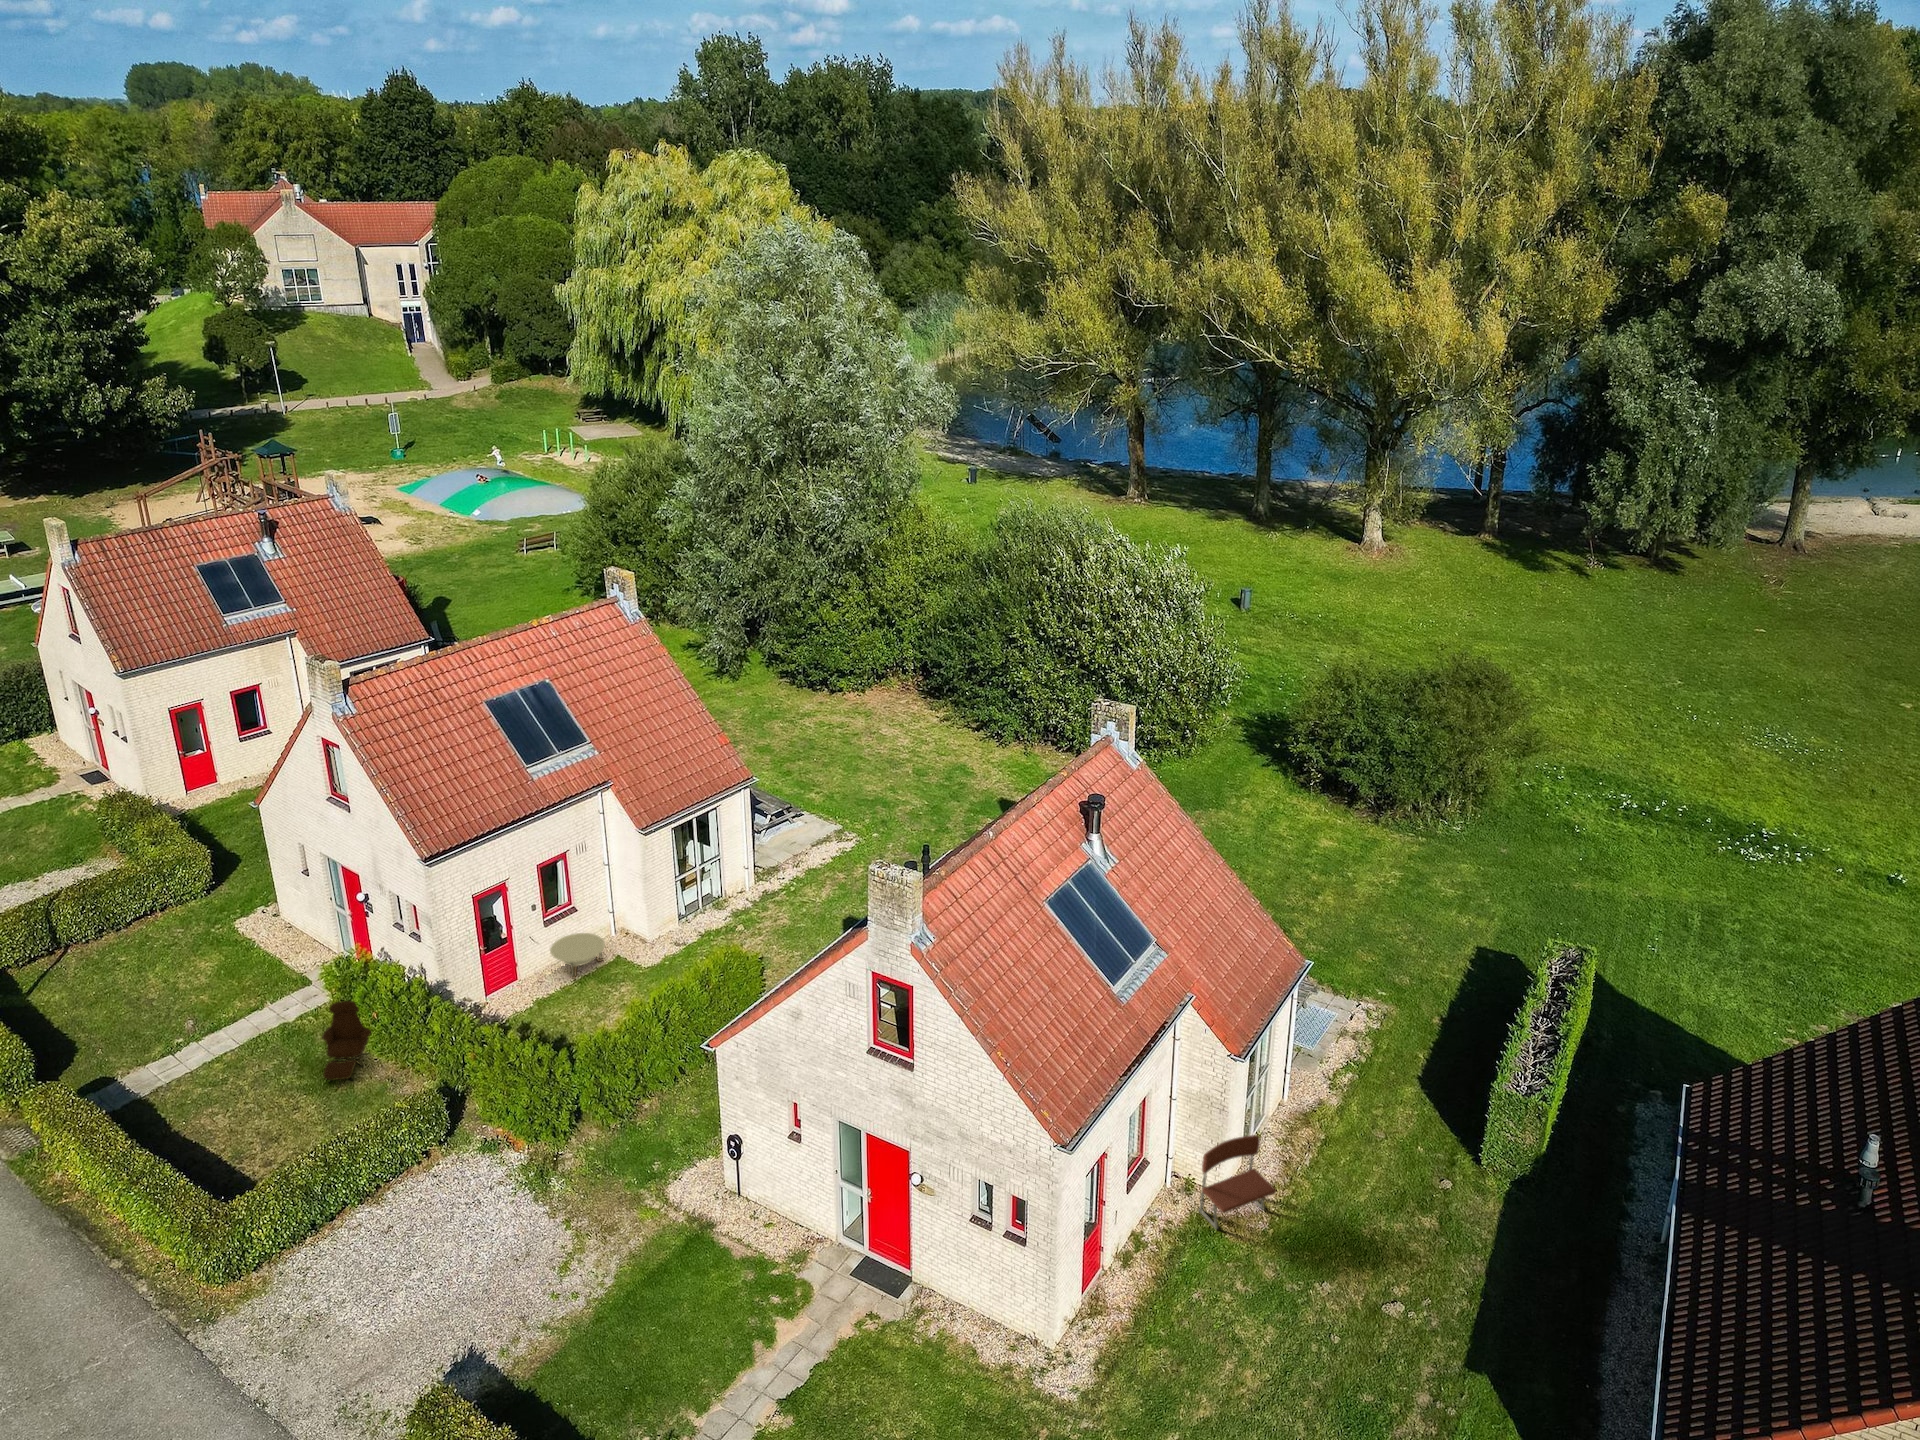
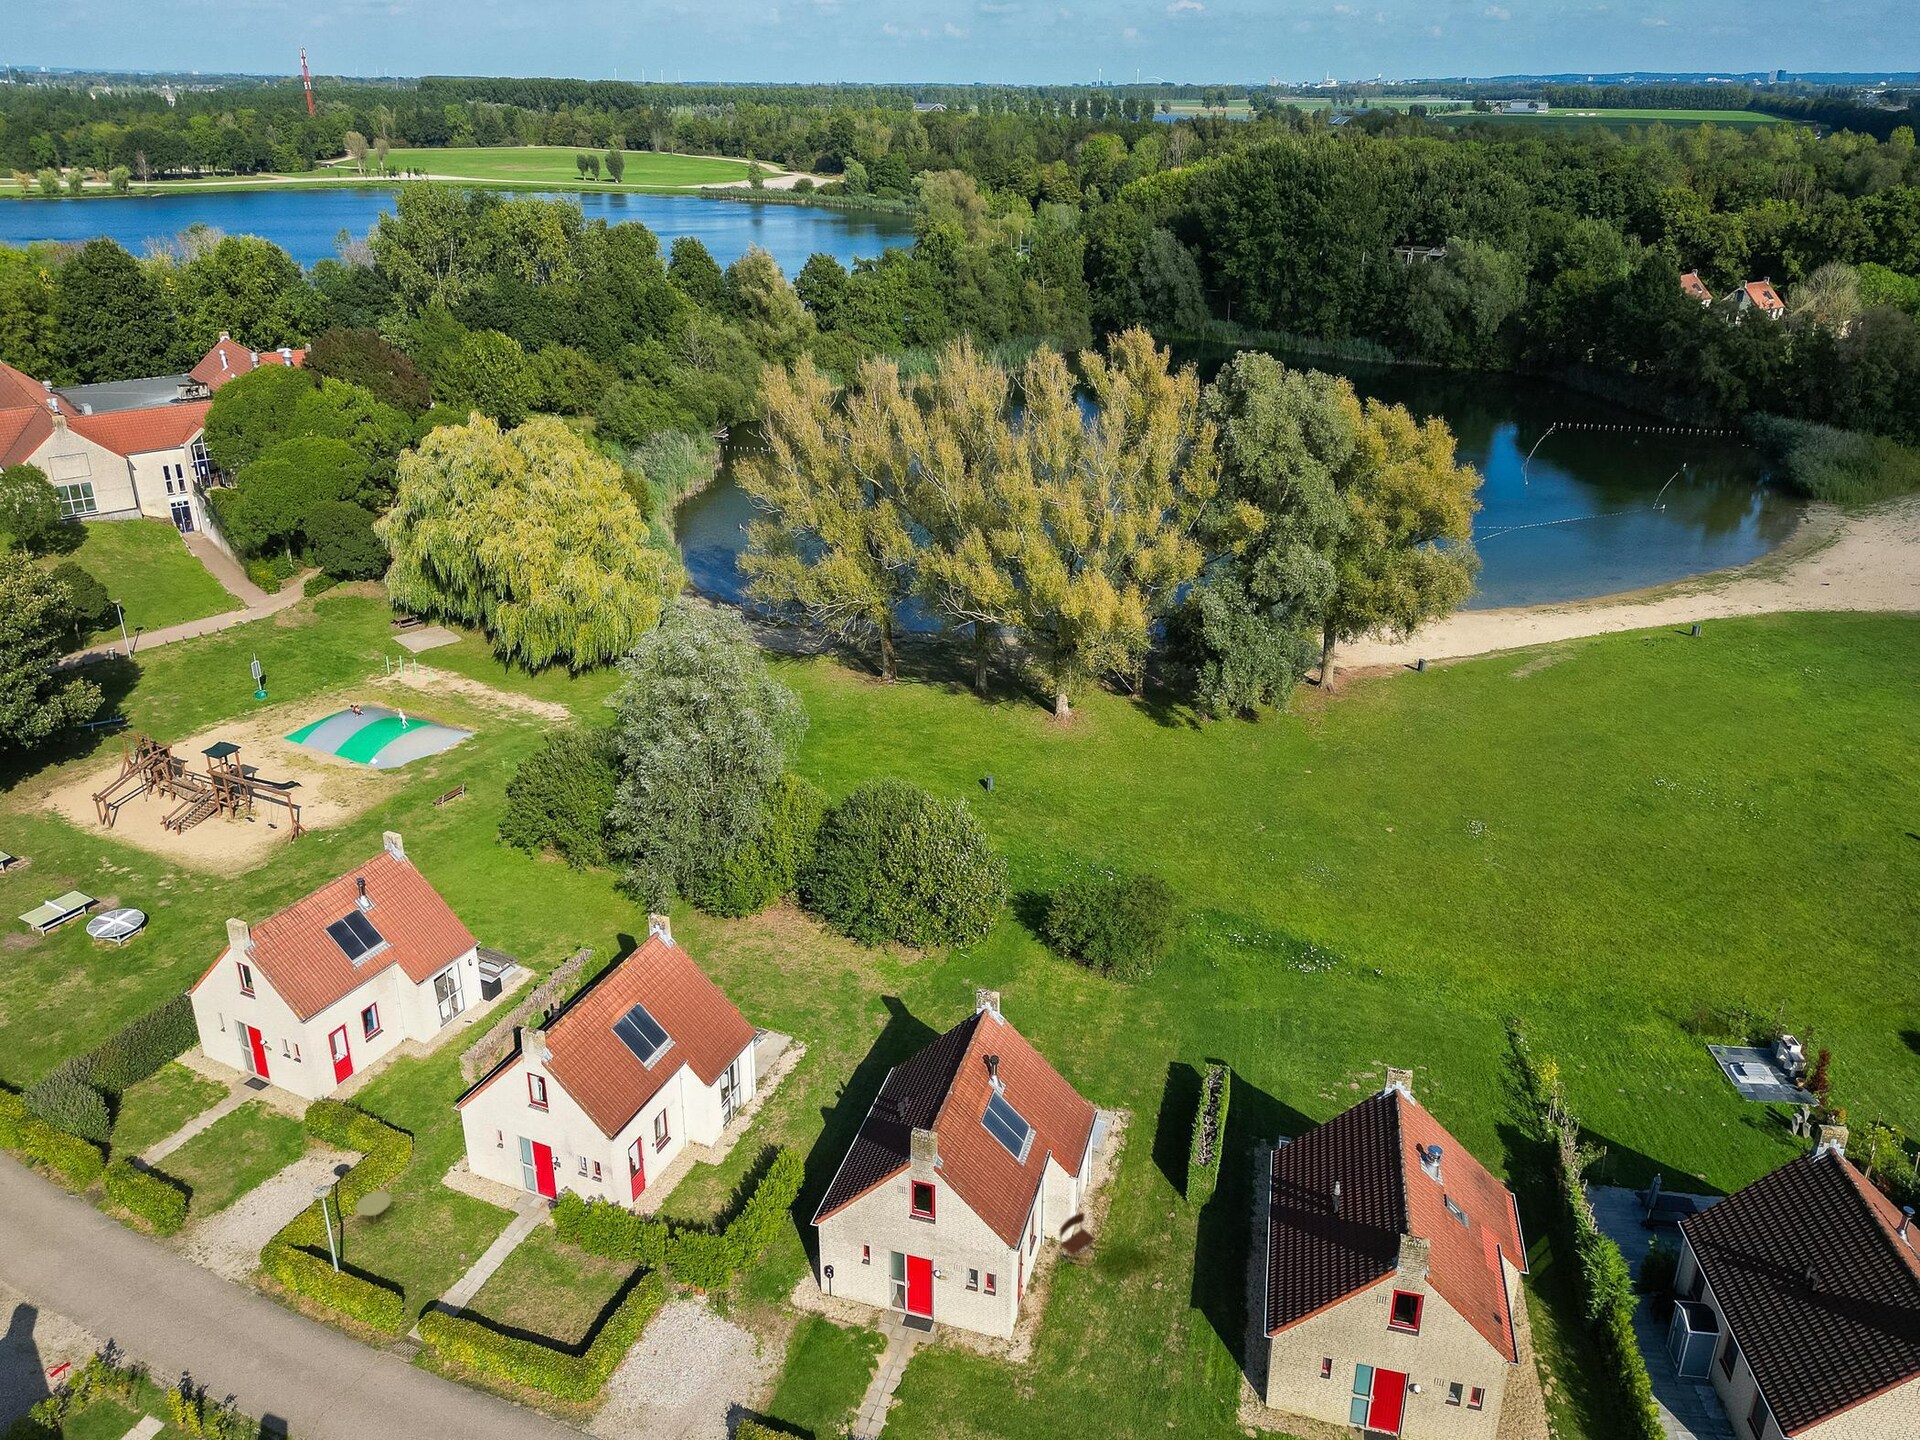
round table: present [550,933,605,979] -> present [356,1191,391,1223]
lounge chair: present [322,1001,371,1086] -> none [558,1225,586,1278]

